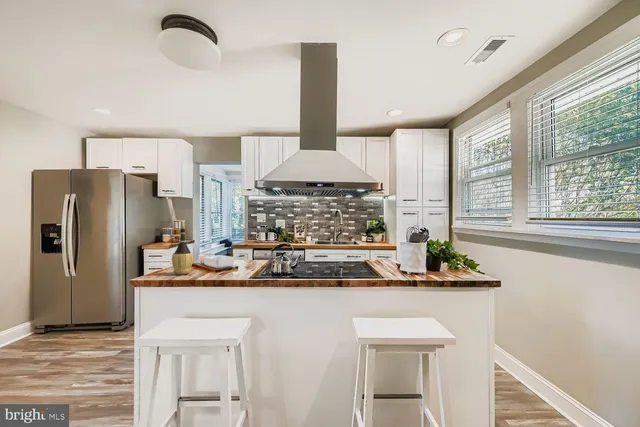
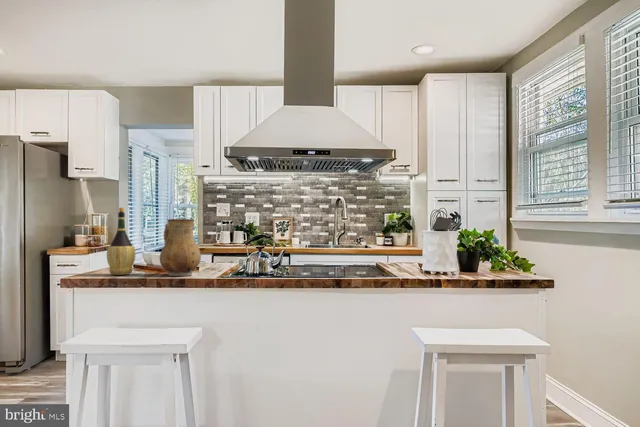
ceramic pitcher: none [210,233,240,276] -> present [160,219,201,276]

